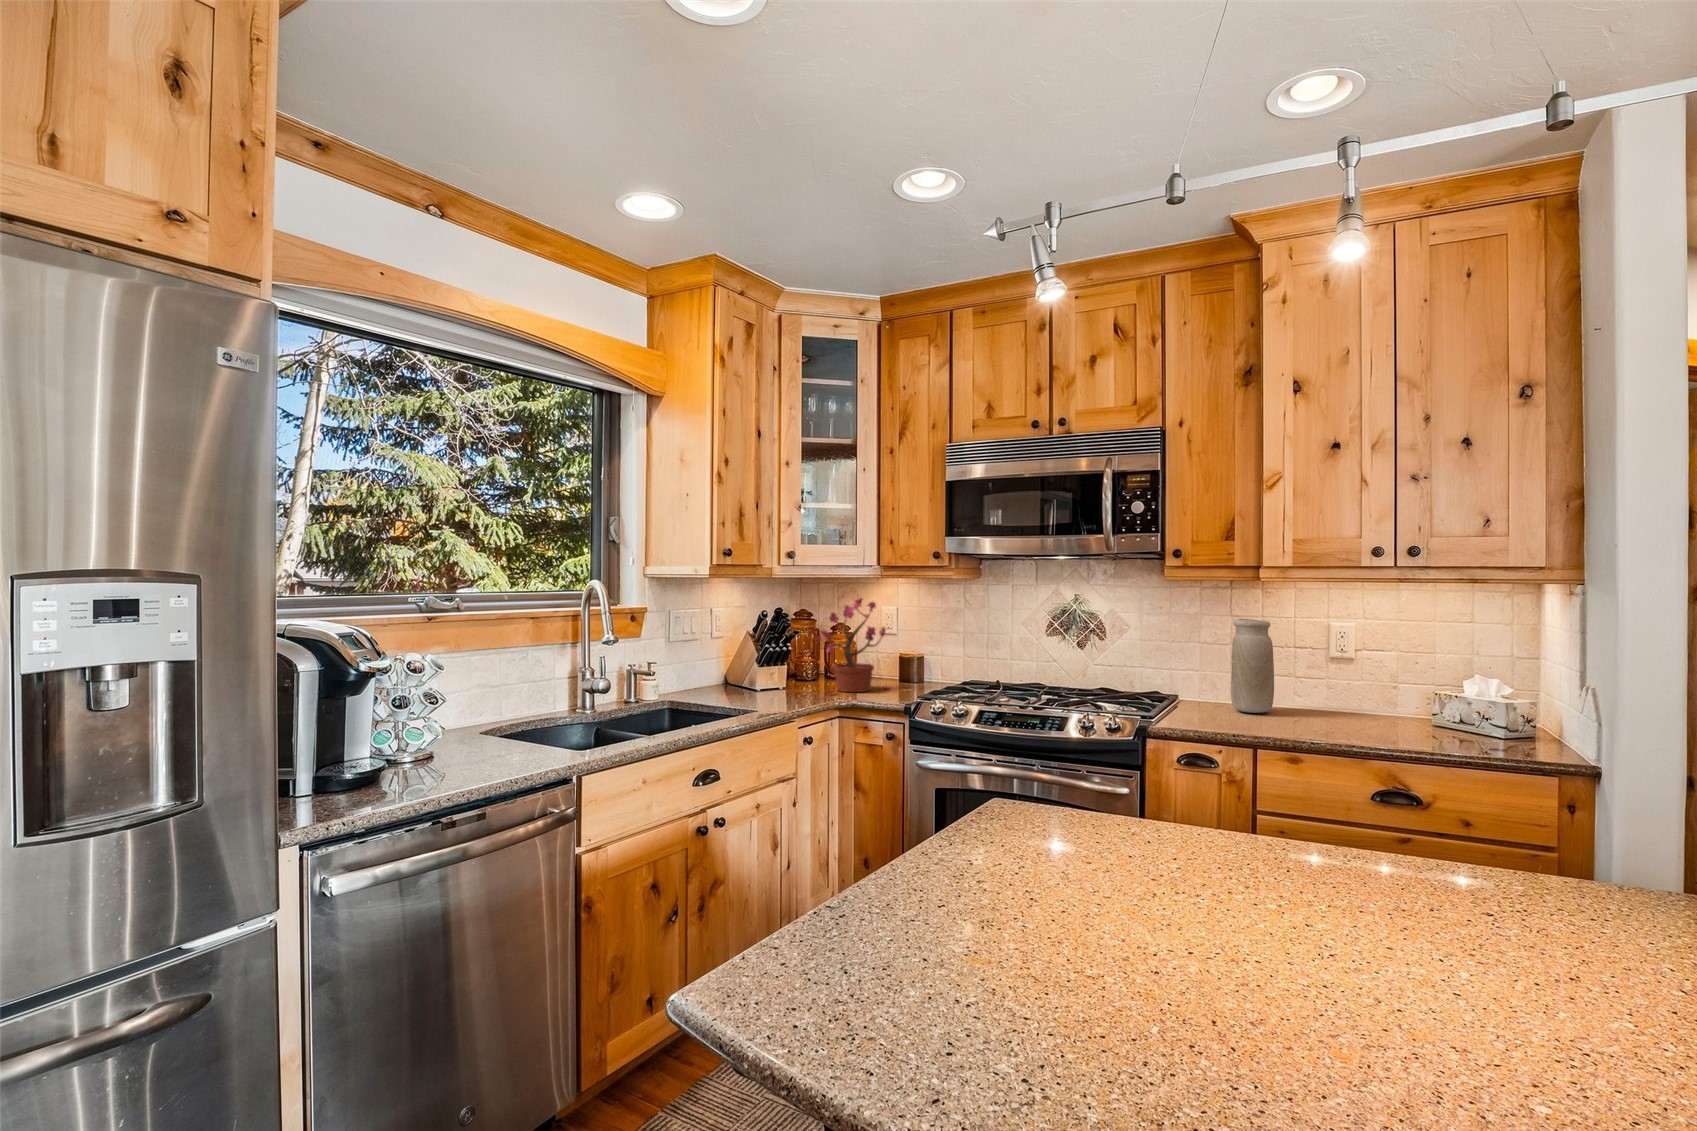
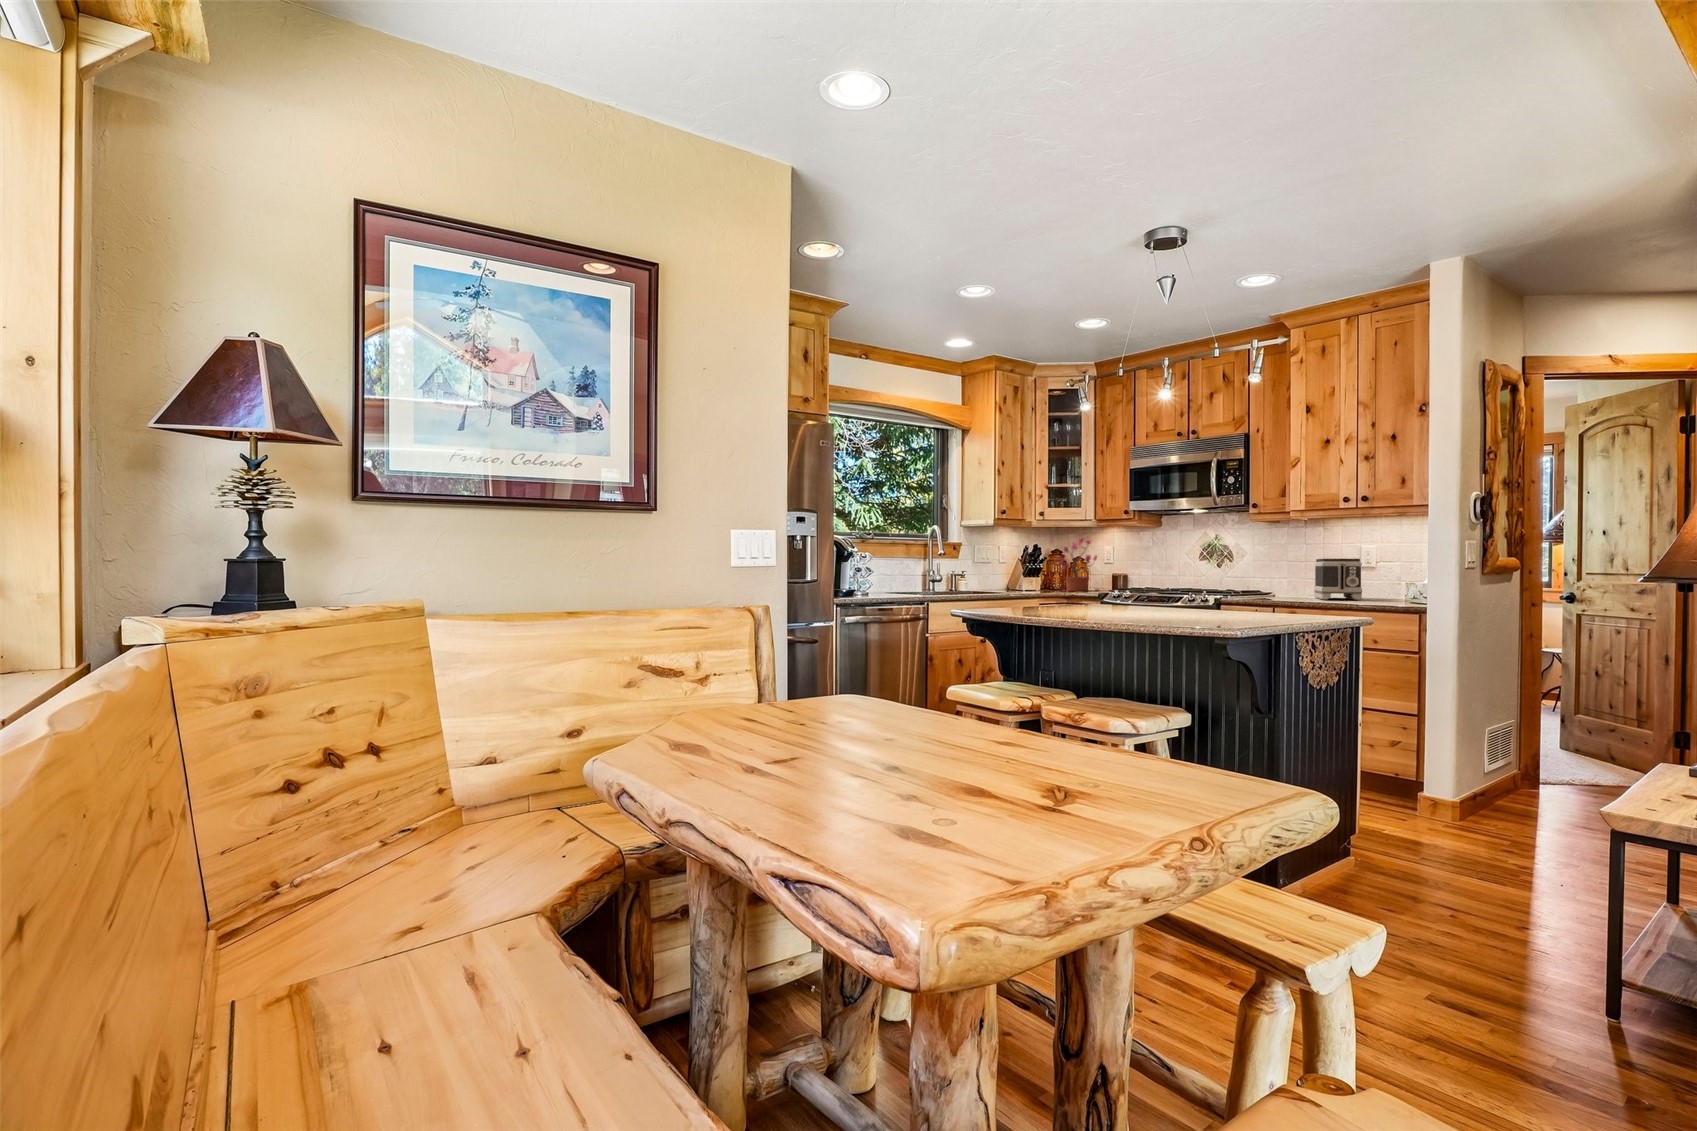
vase: present [1231,619,1274,713] -> none [1288,543,1314,596]
toaster: none [1288,652,1410,737] -> present [1314,559,1362,600]

